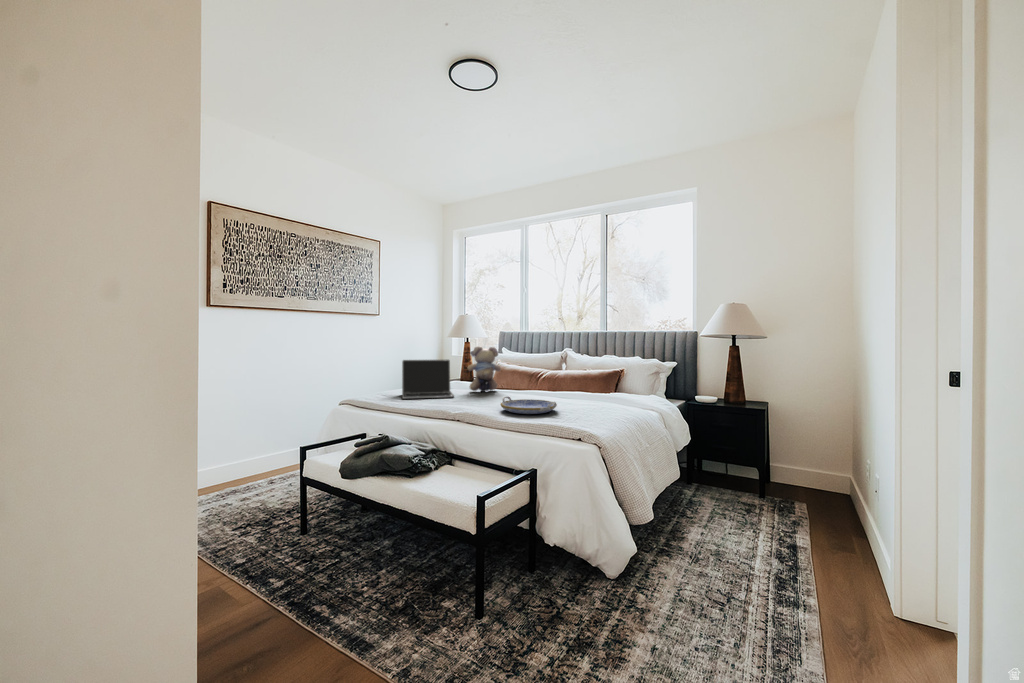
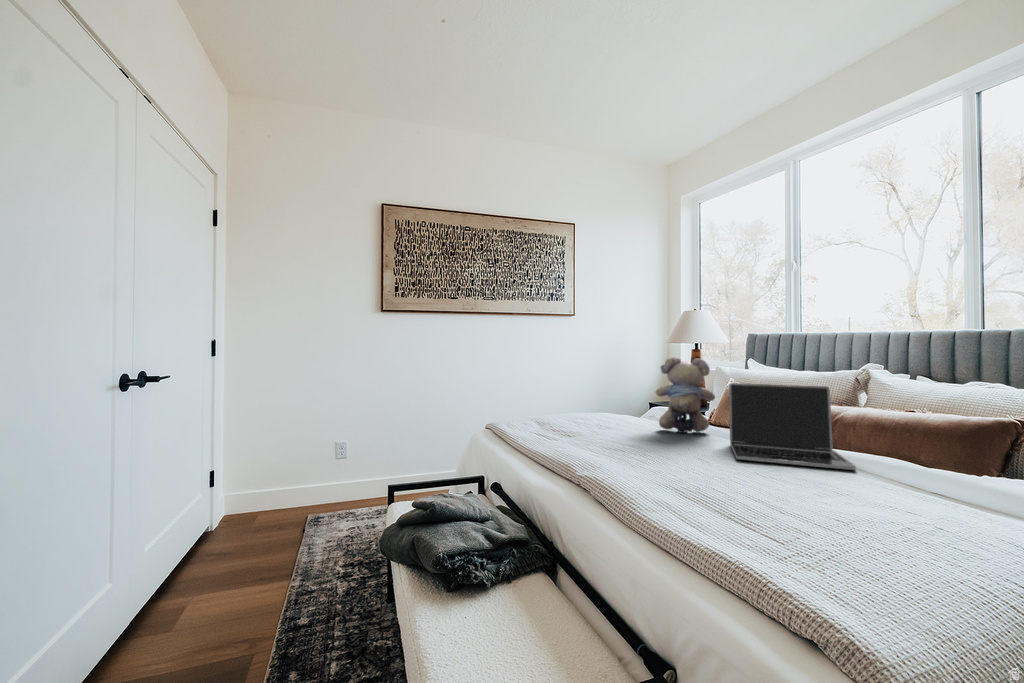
laptop: present [402,360,454,399] -> present [729,383,856,470]
serving tray: present [501,396,557,414] -> none [655,458,791,516]

